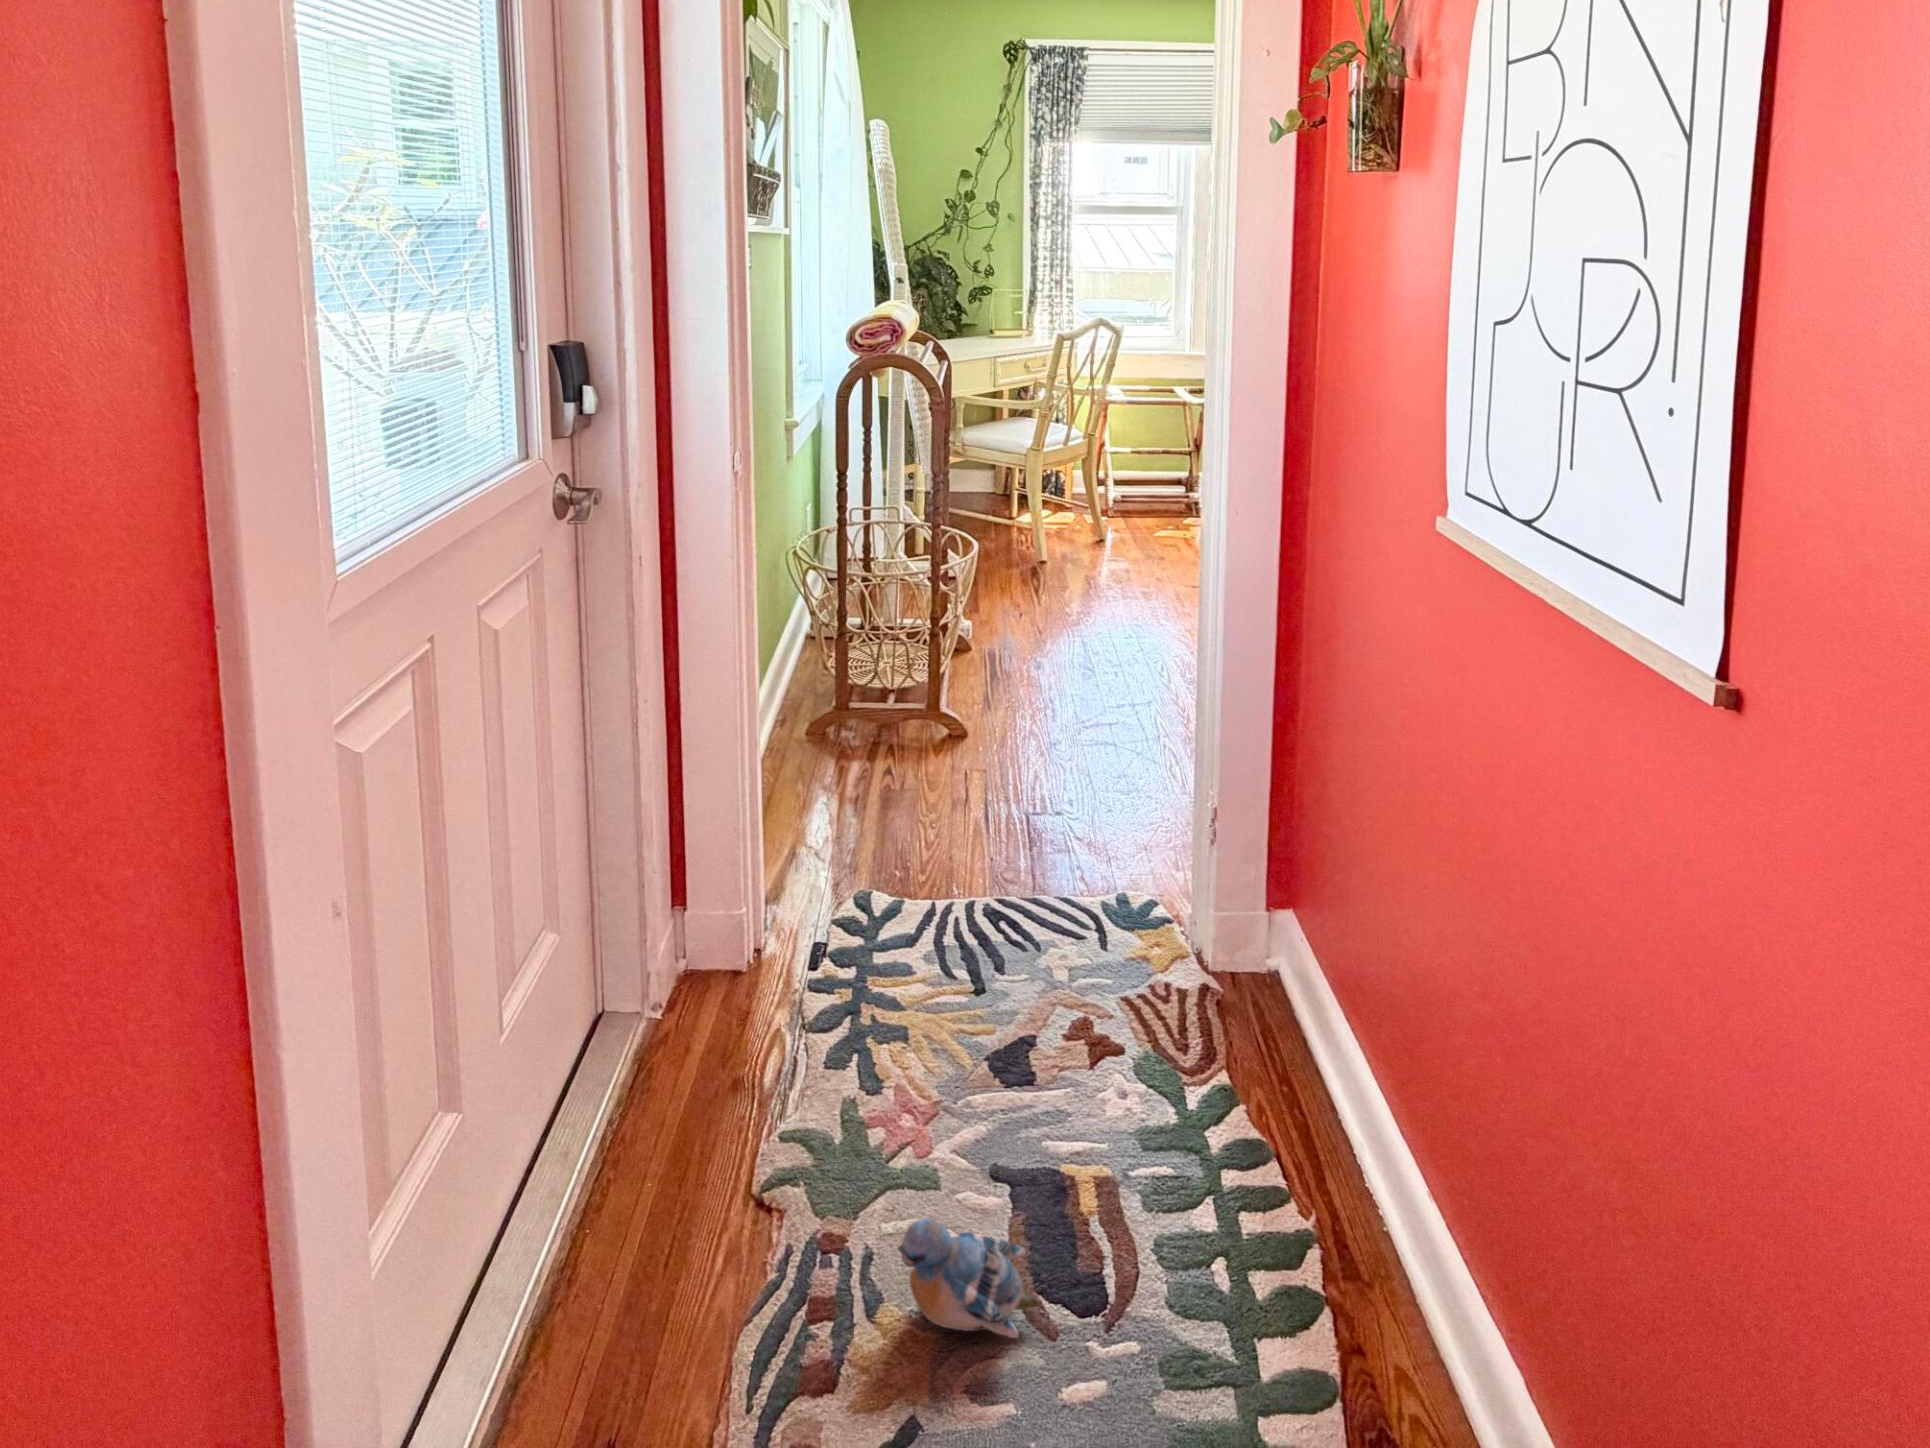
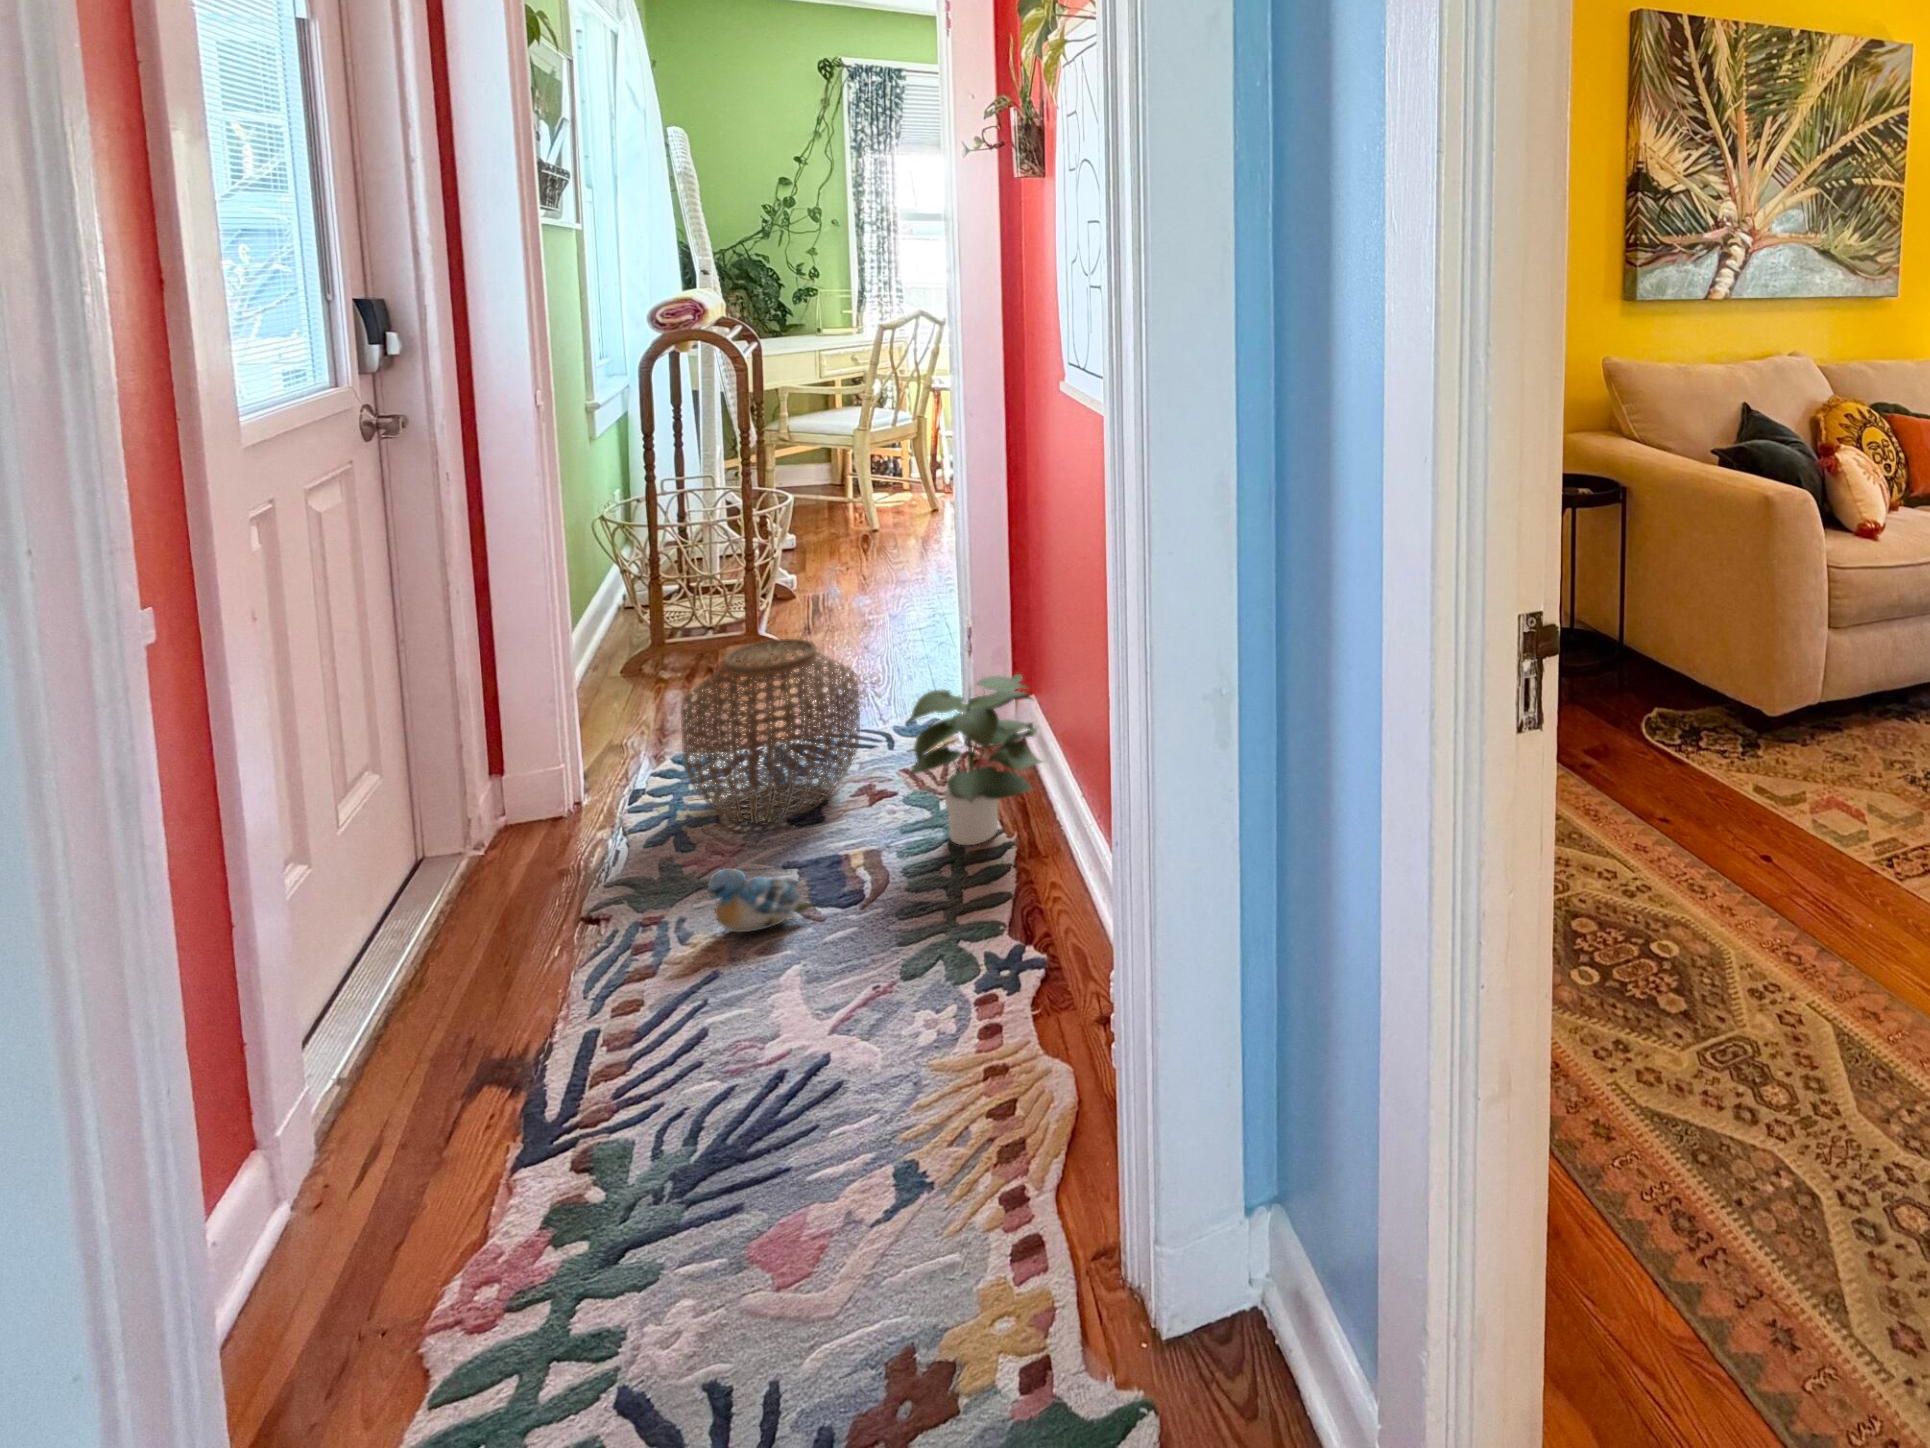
woven basket: none [872,798,1081,1062] -> present [681,639,860,823]
potted plant: none [1162,930,1382,1214] -> present [907,674,1042,845]

